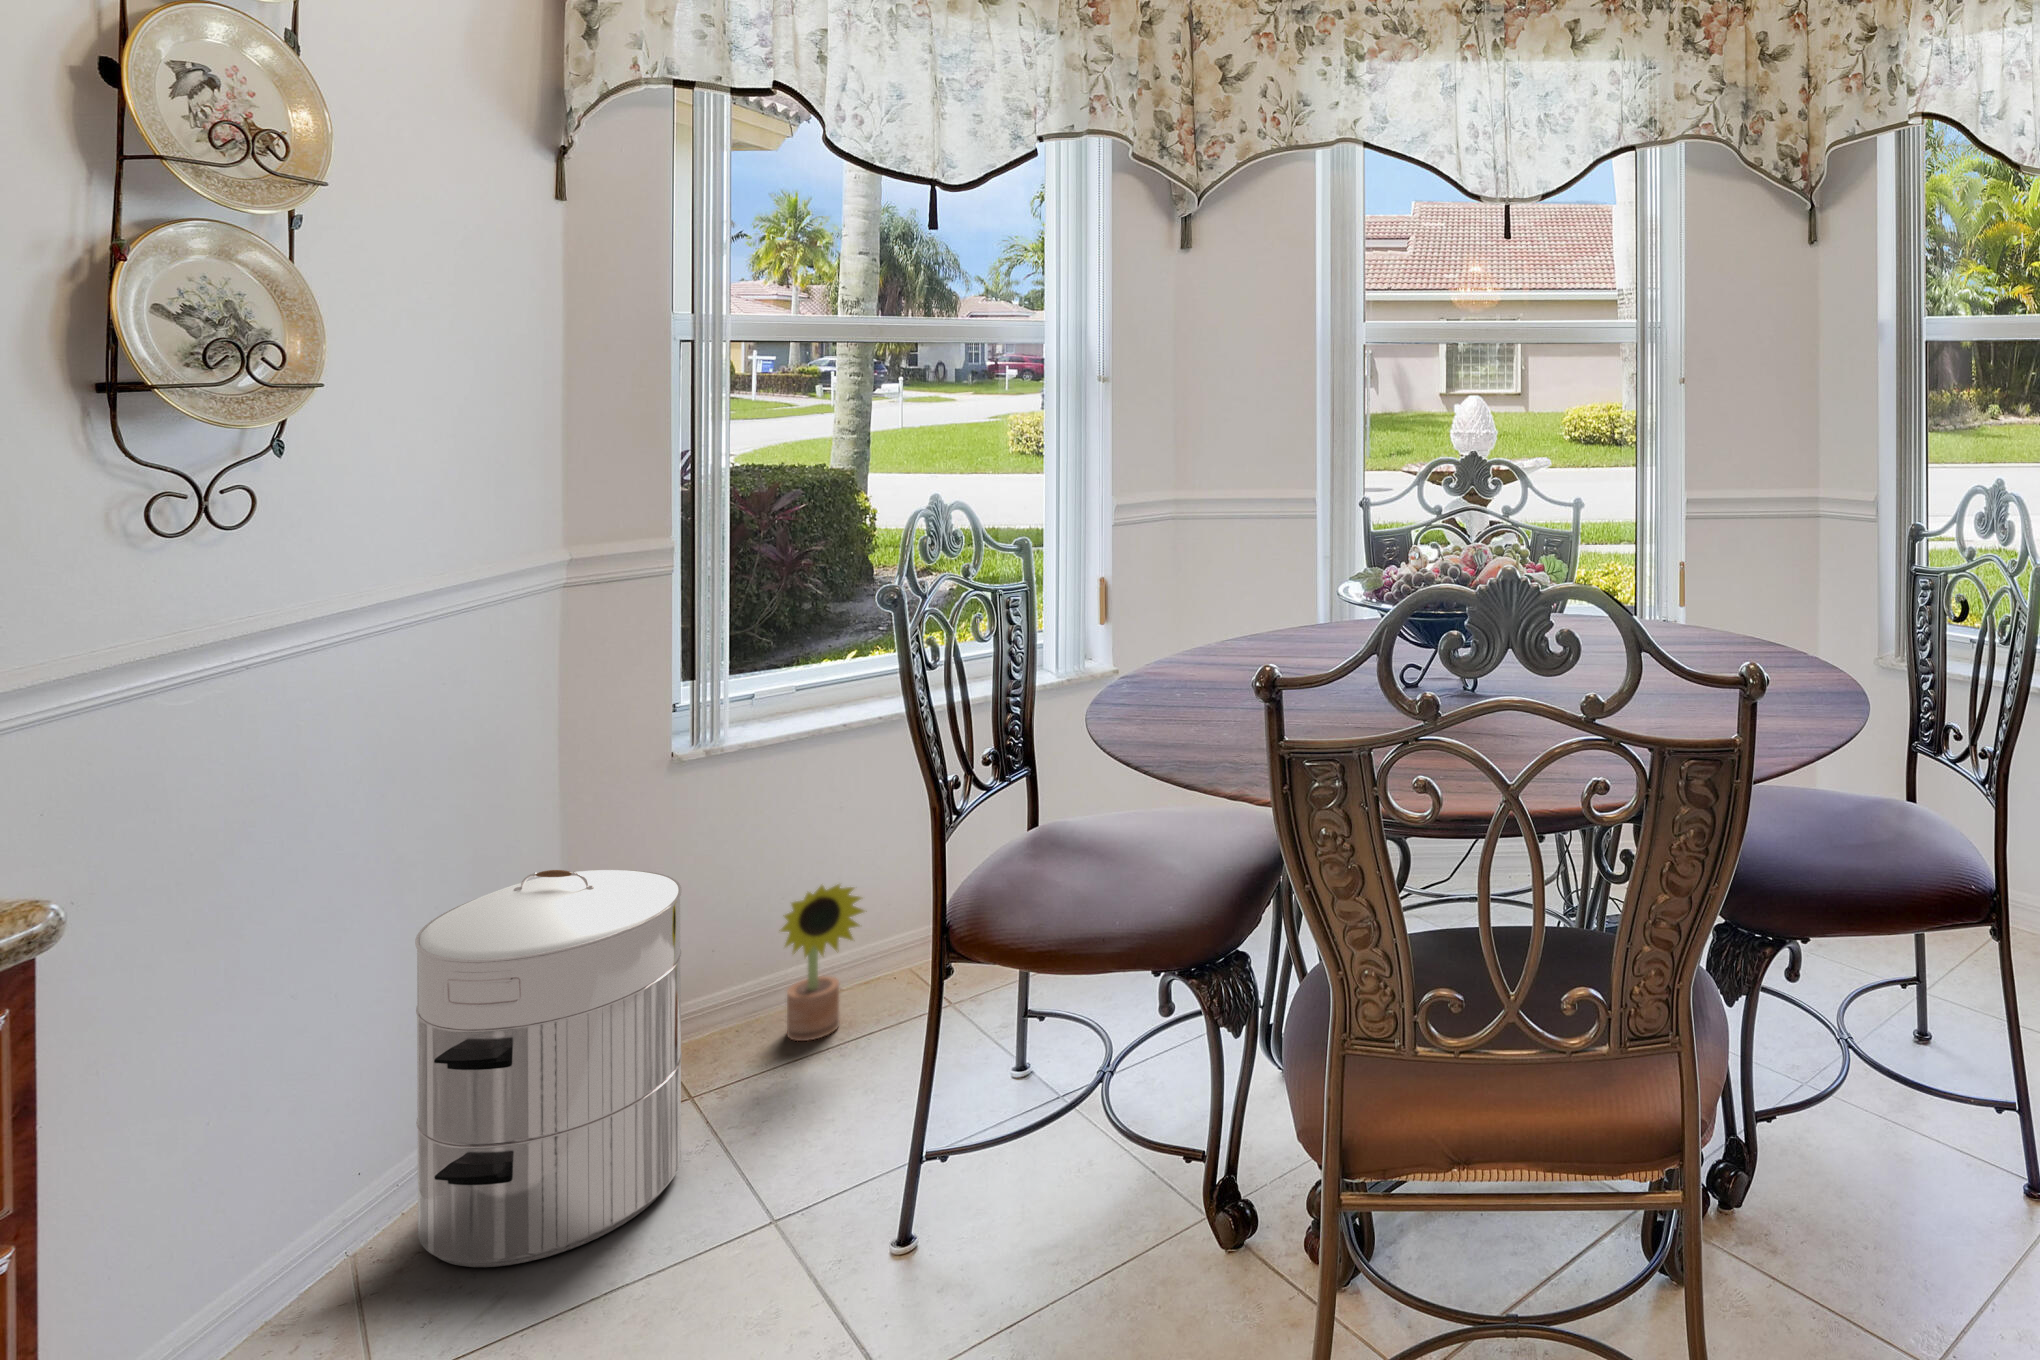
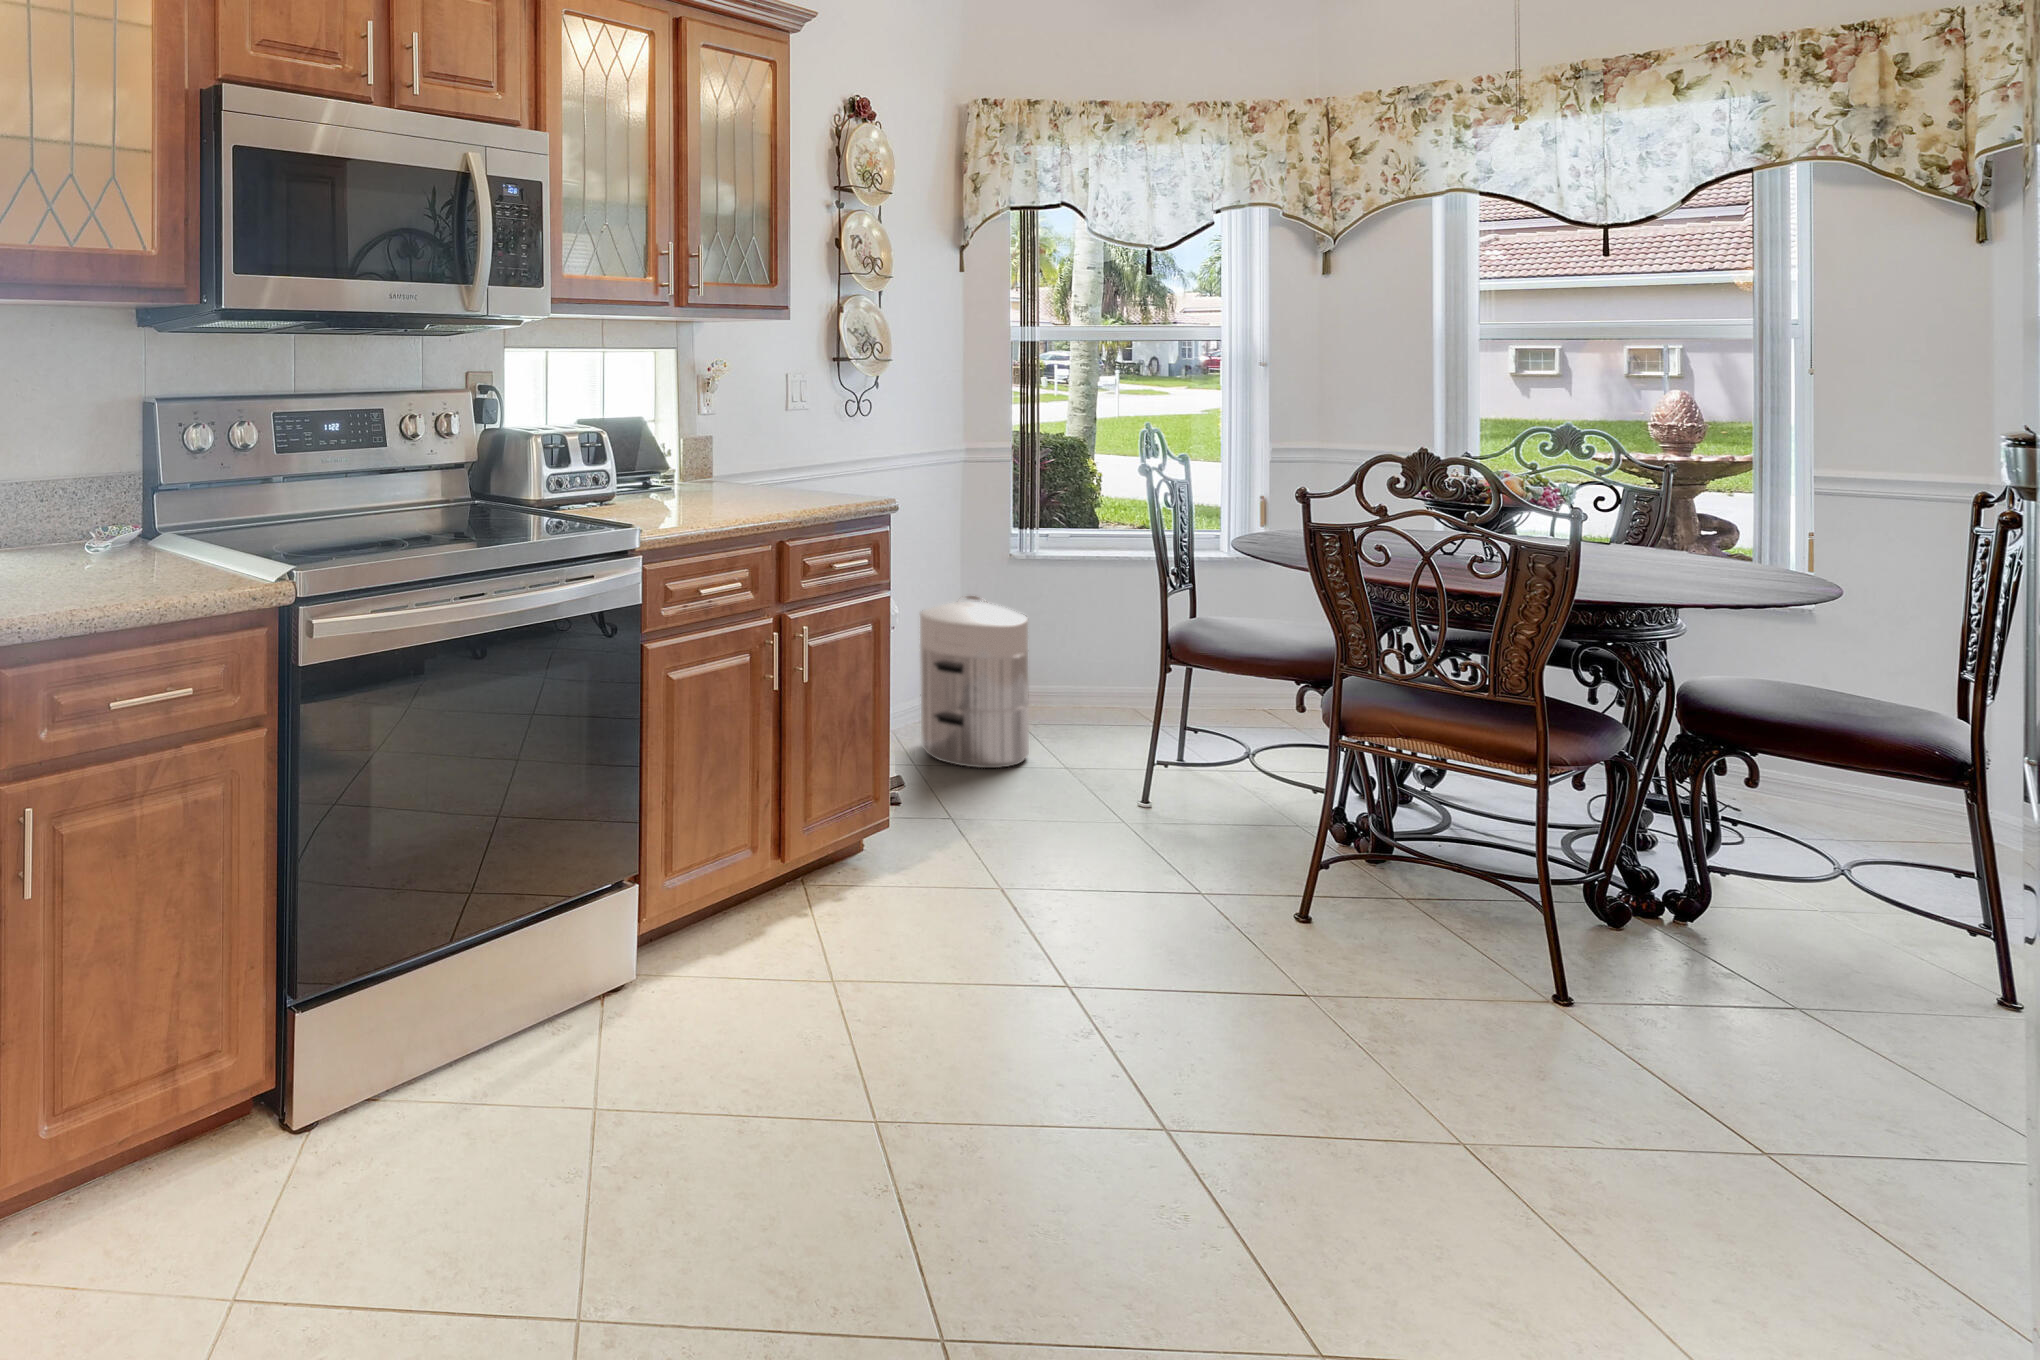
decorative plant: present [781,884,864,1041] -> none [1068,644,1115,732]

